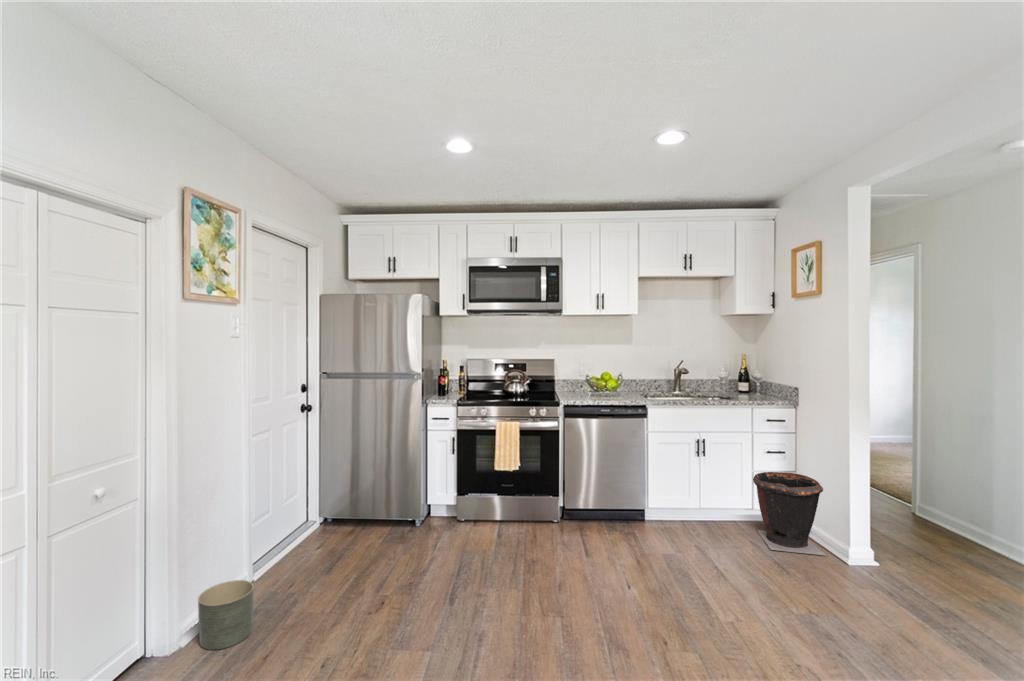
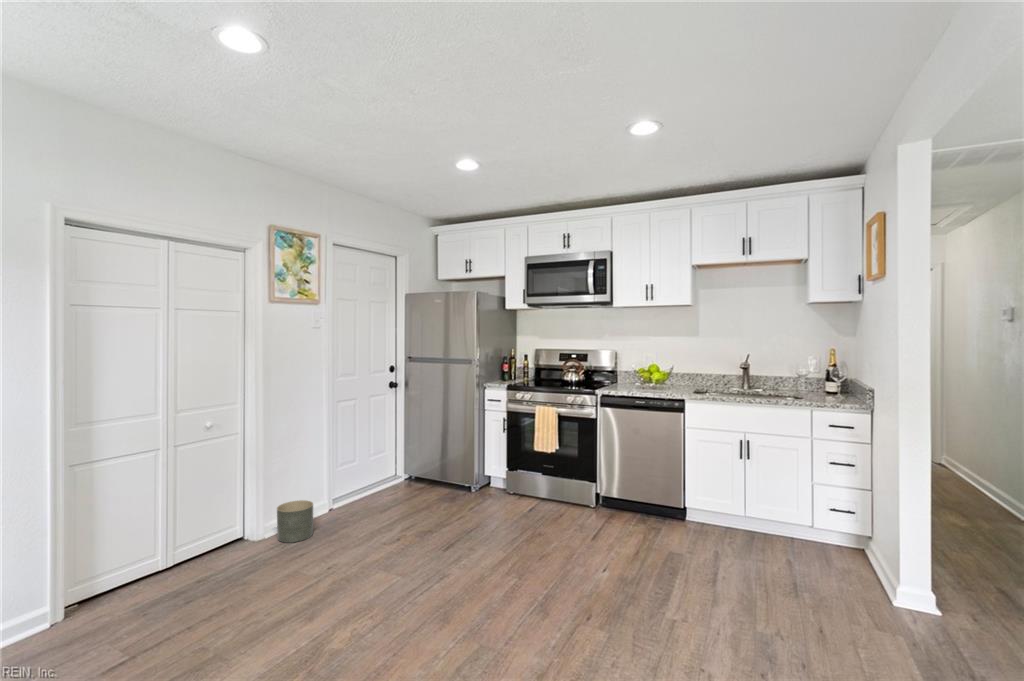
waste bin: present [753,472,826,556] -> none [789,481,871,584]

